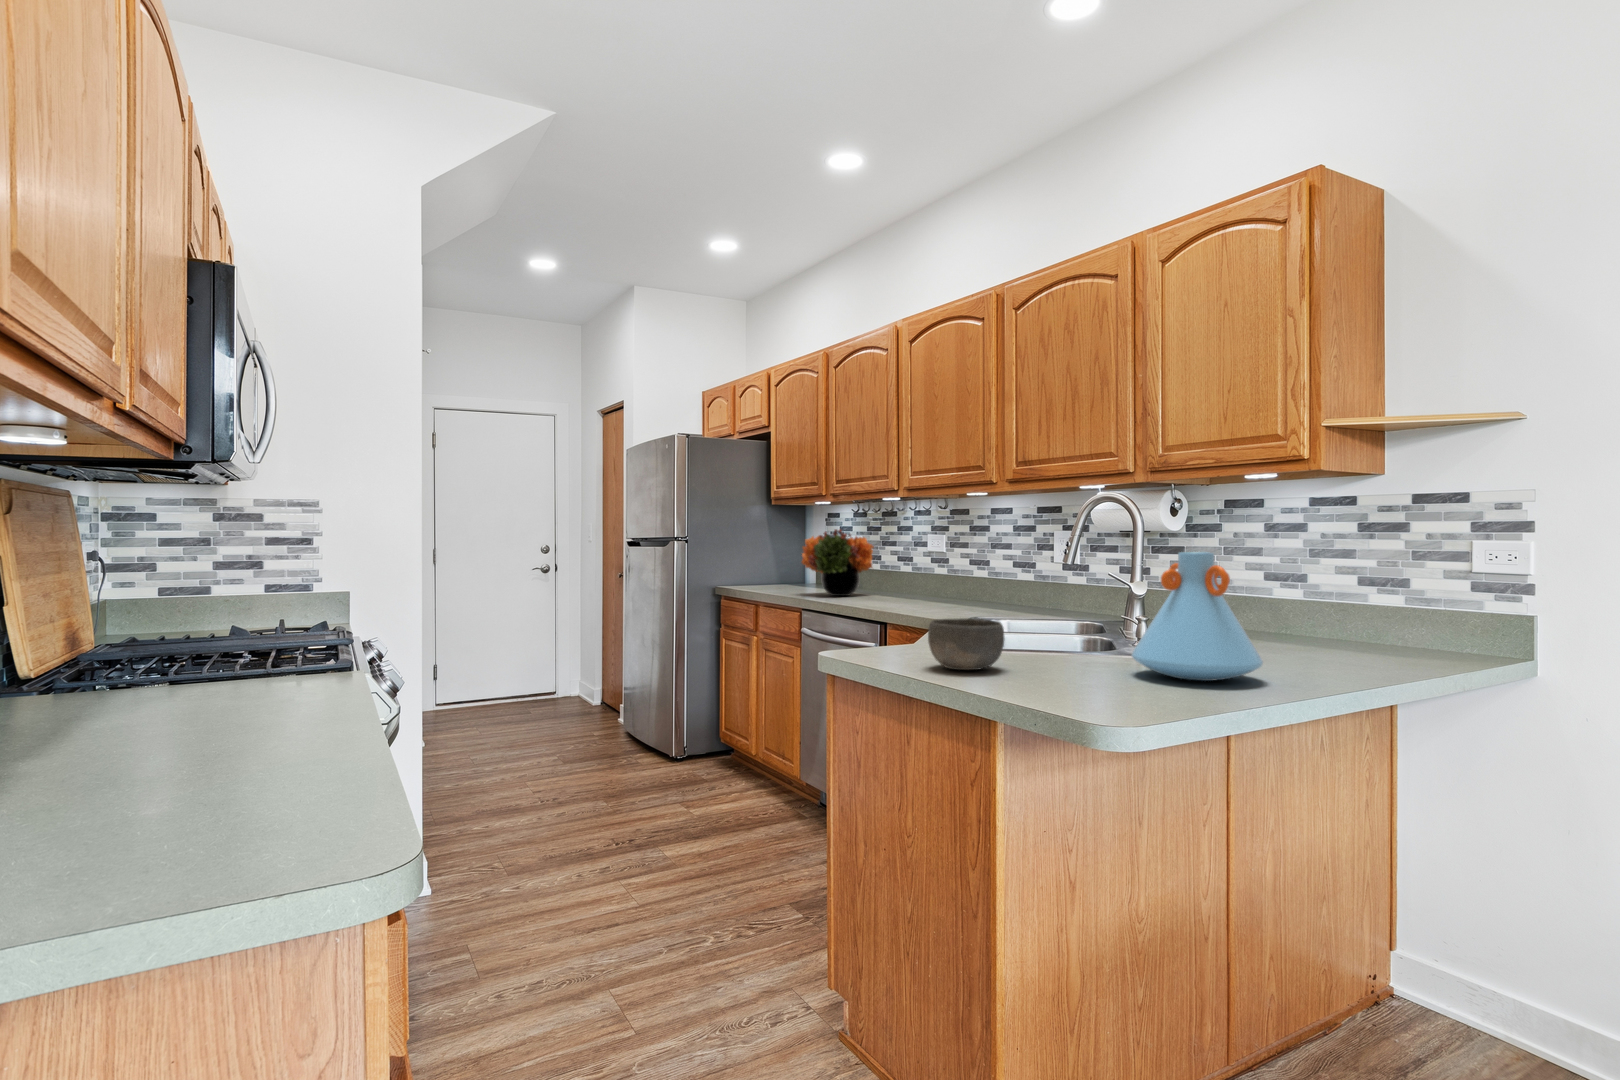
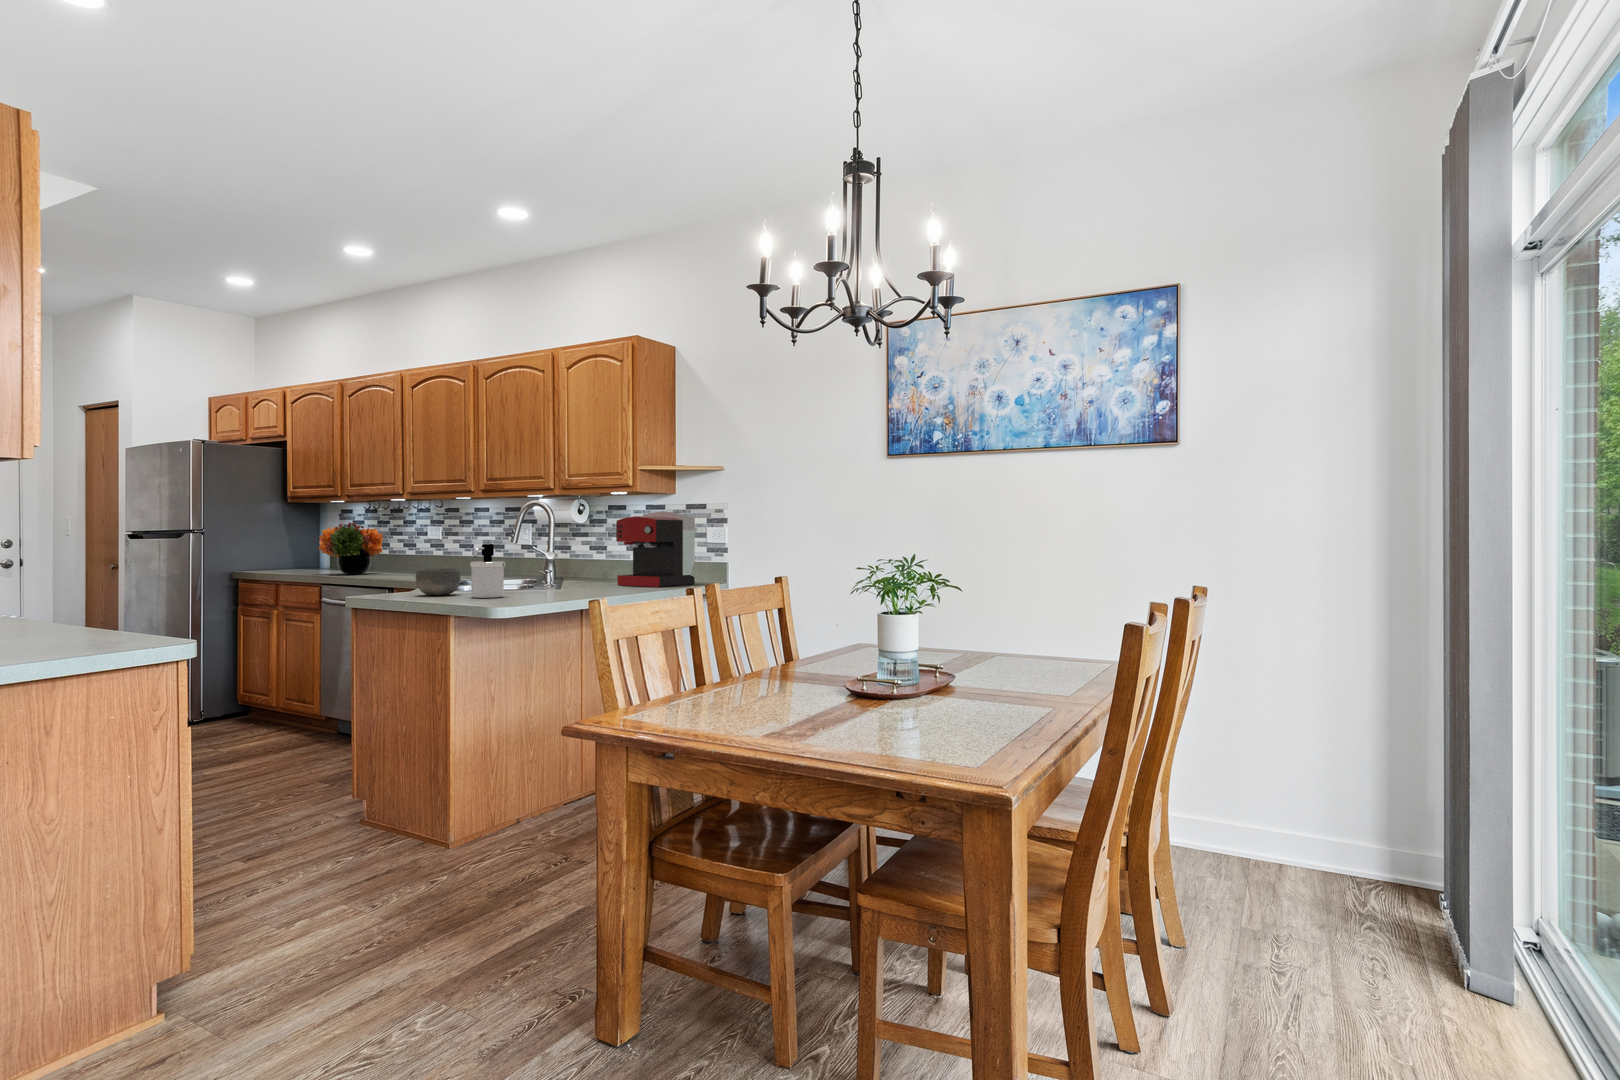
coffee maker: none [1275,509,1450,666] -> present [616,511,695,587]
vase: present [1132,552,1263,681] -> none [528,531,589,593]
soap dispenser: none [1030,580,1098,691] -> present [470,544,505,598]

